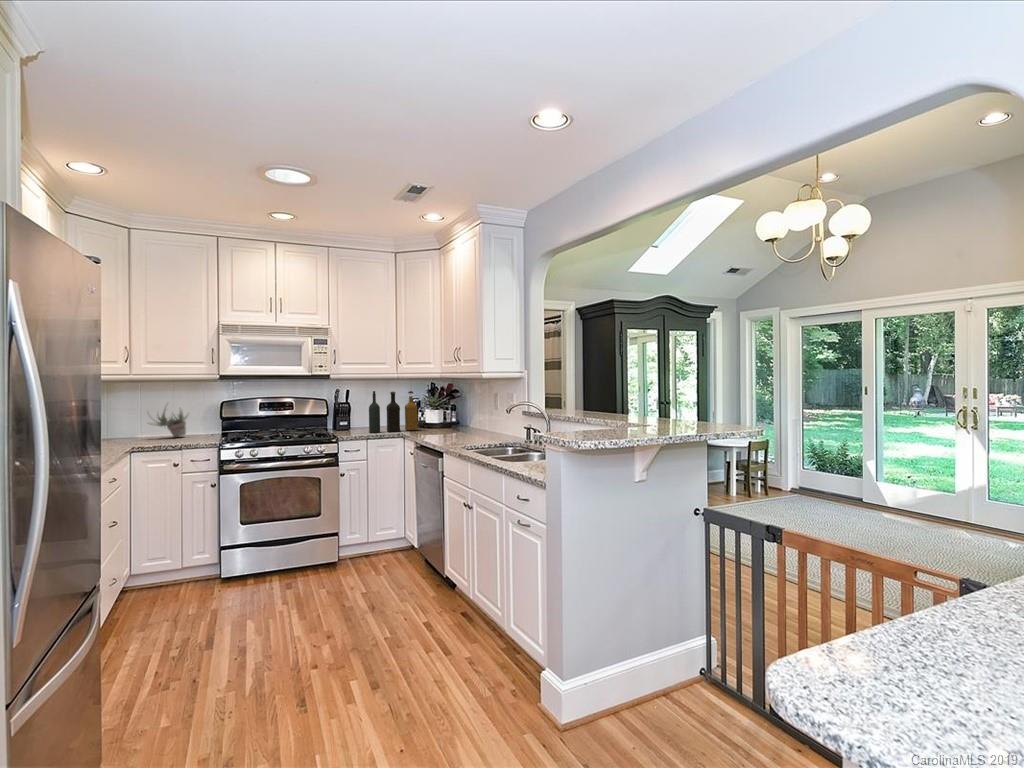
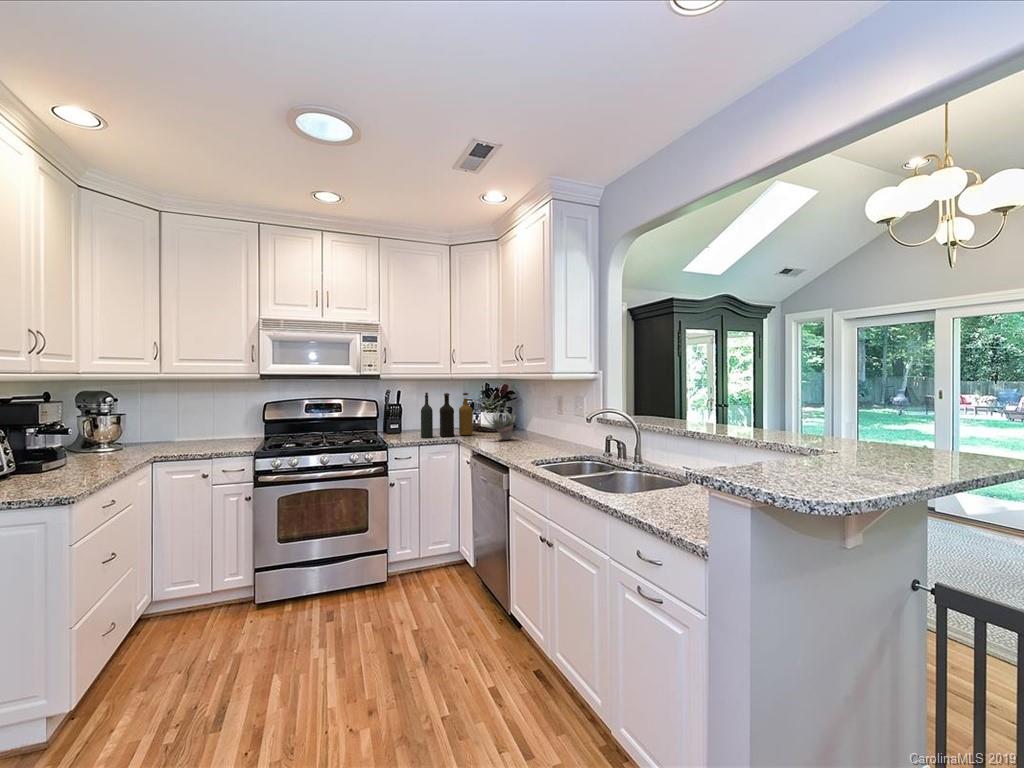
succulent plant: present [148,407,188,437] -> present [480,411,516,440]

